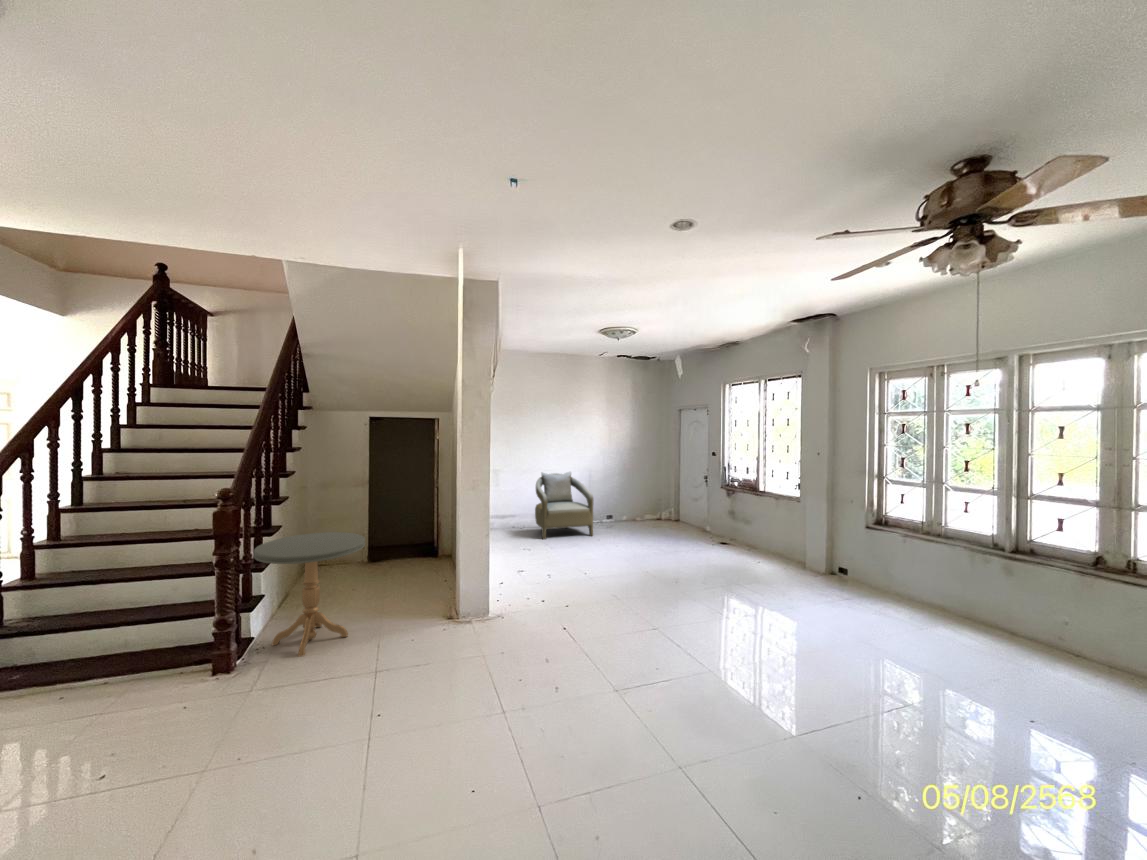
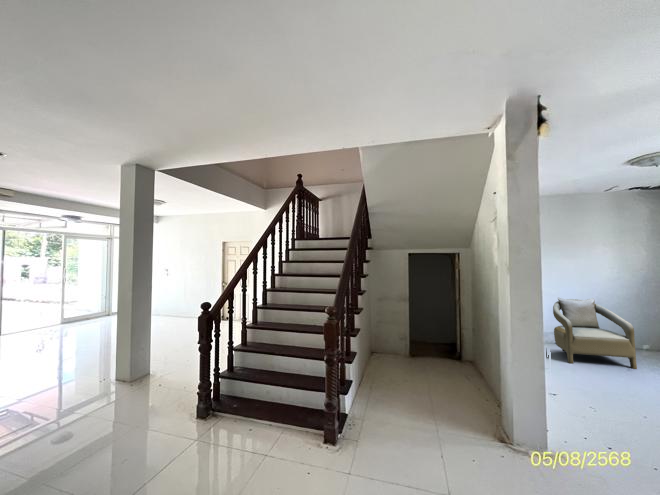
side table: present [254,532,365,656] -> none [347,340,423,445]

